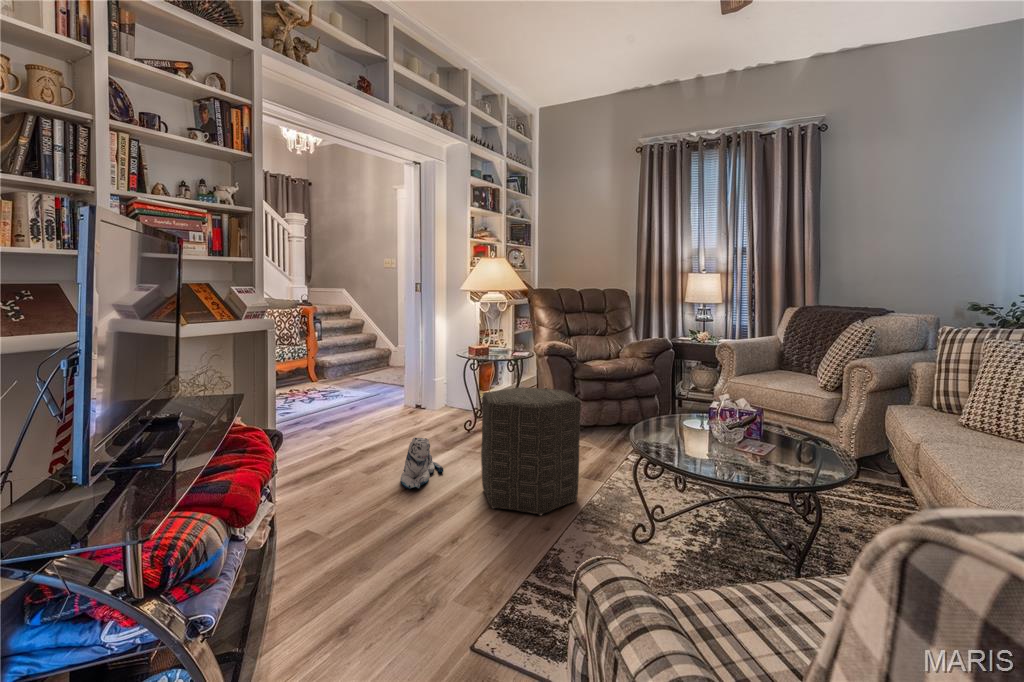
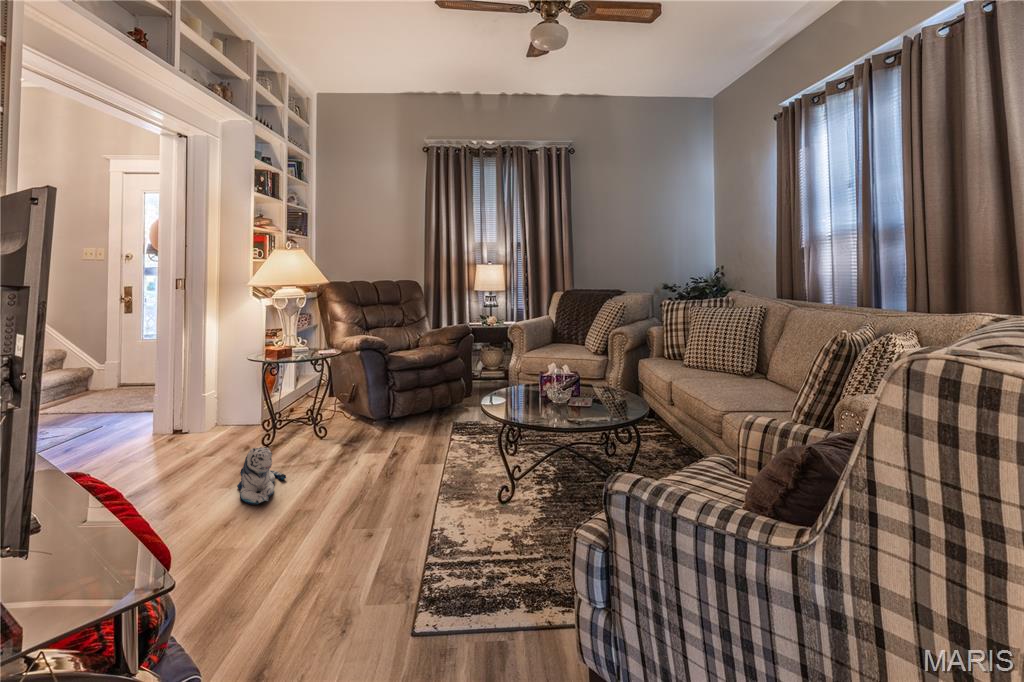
ottoman: present [481,387,580,515] -> none [333,379,436,503]

